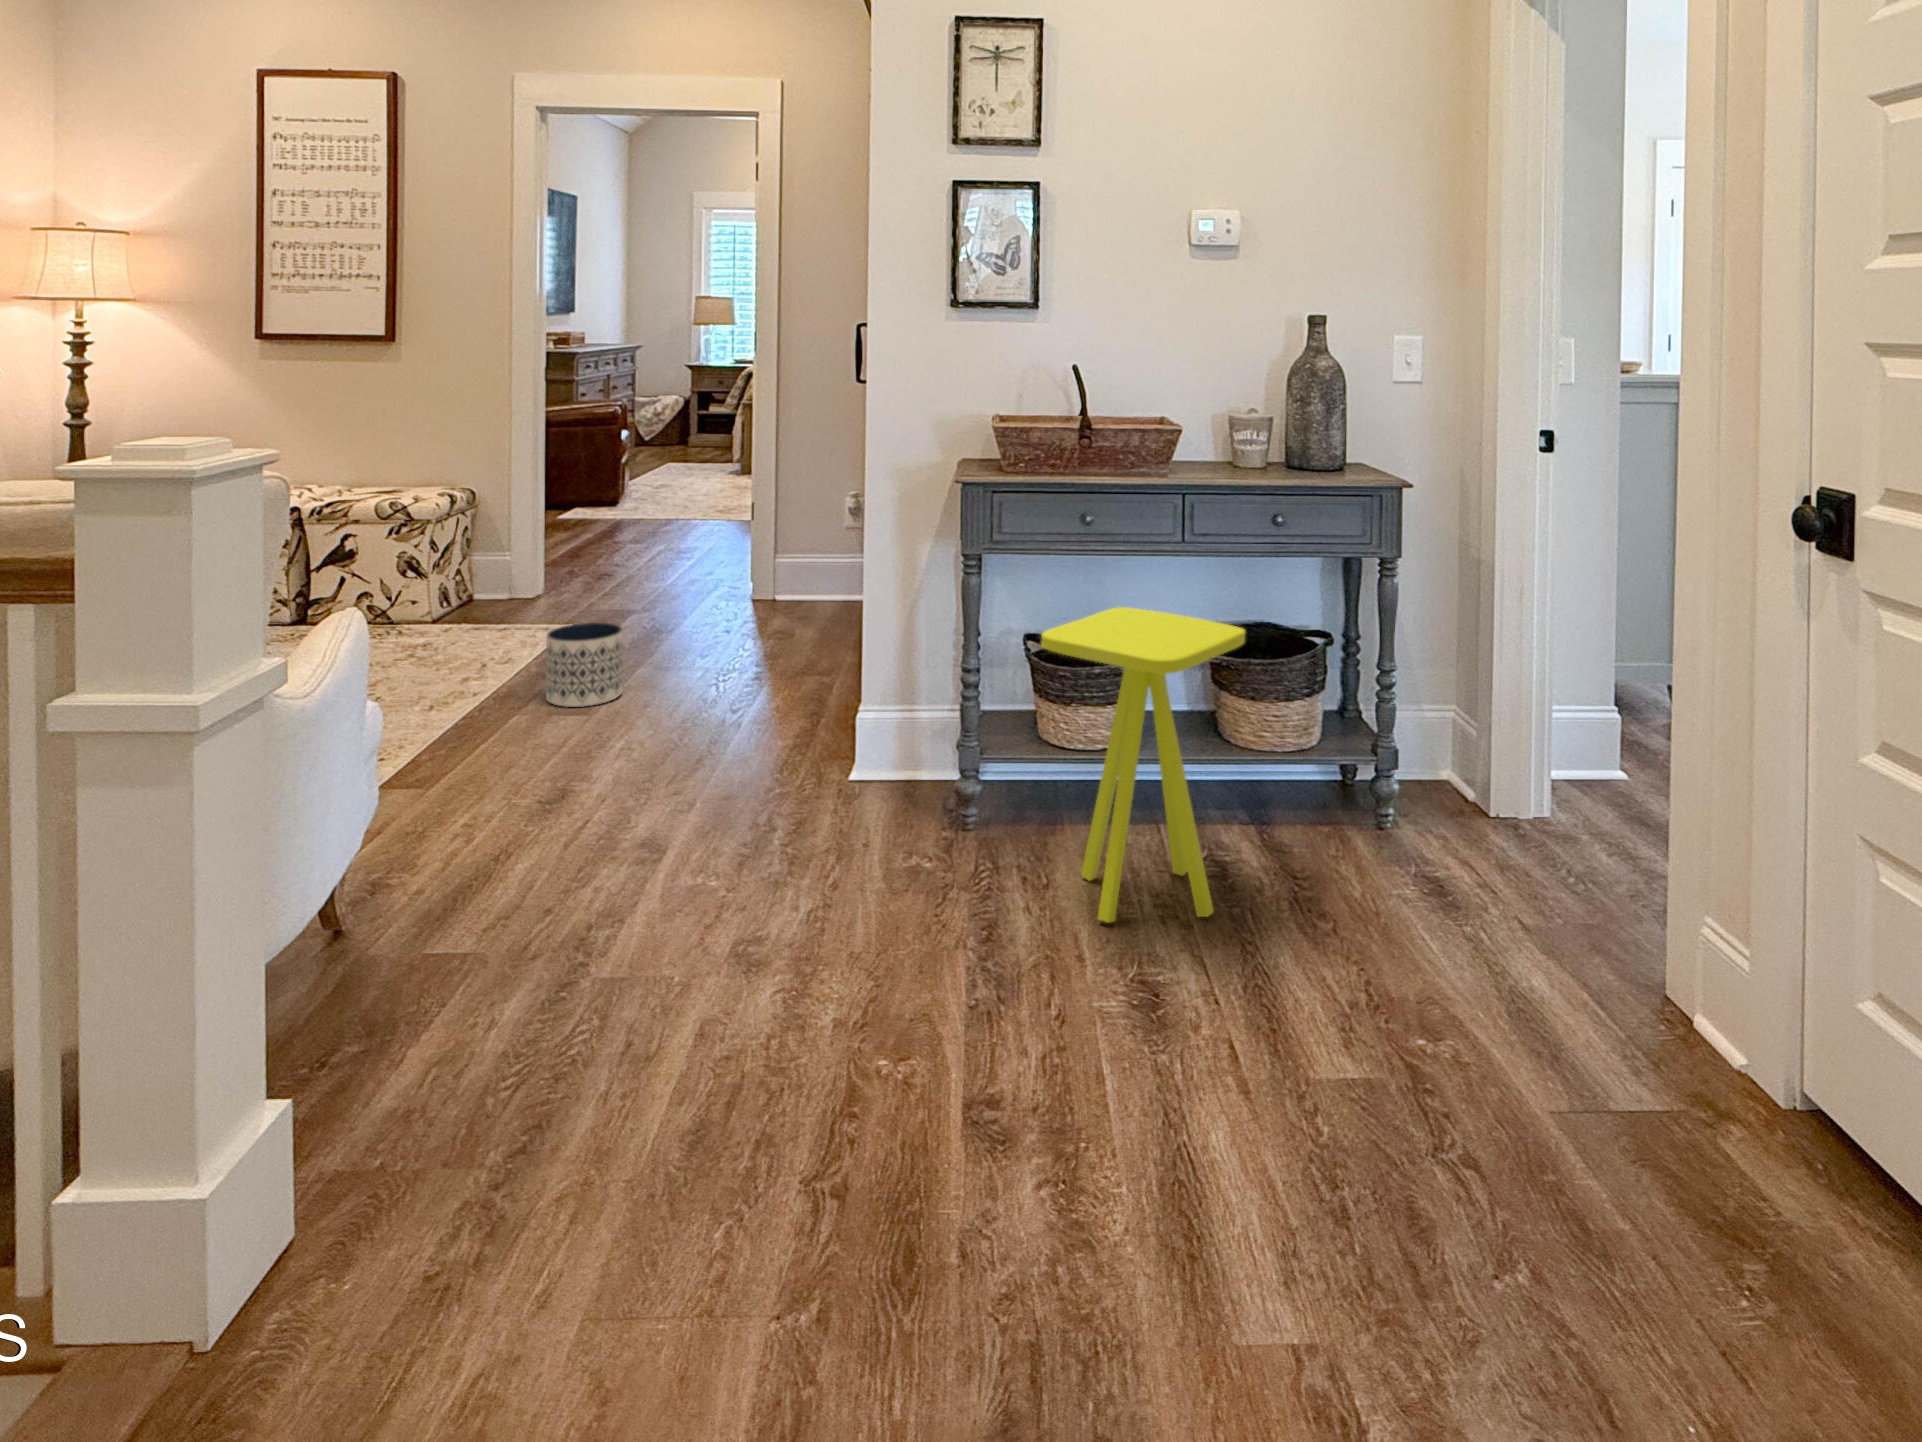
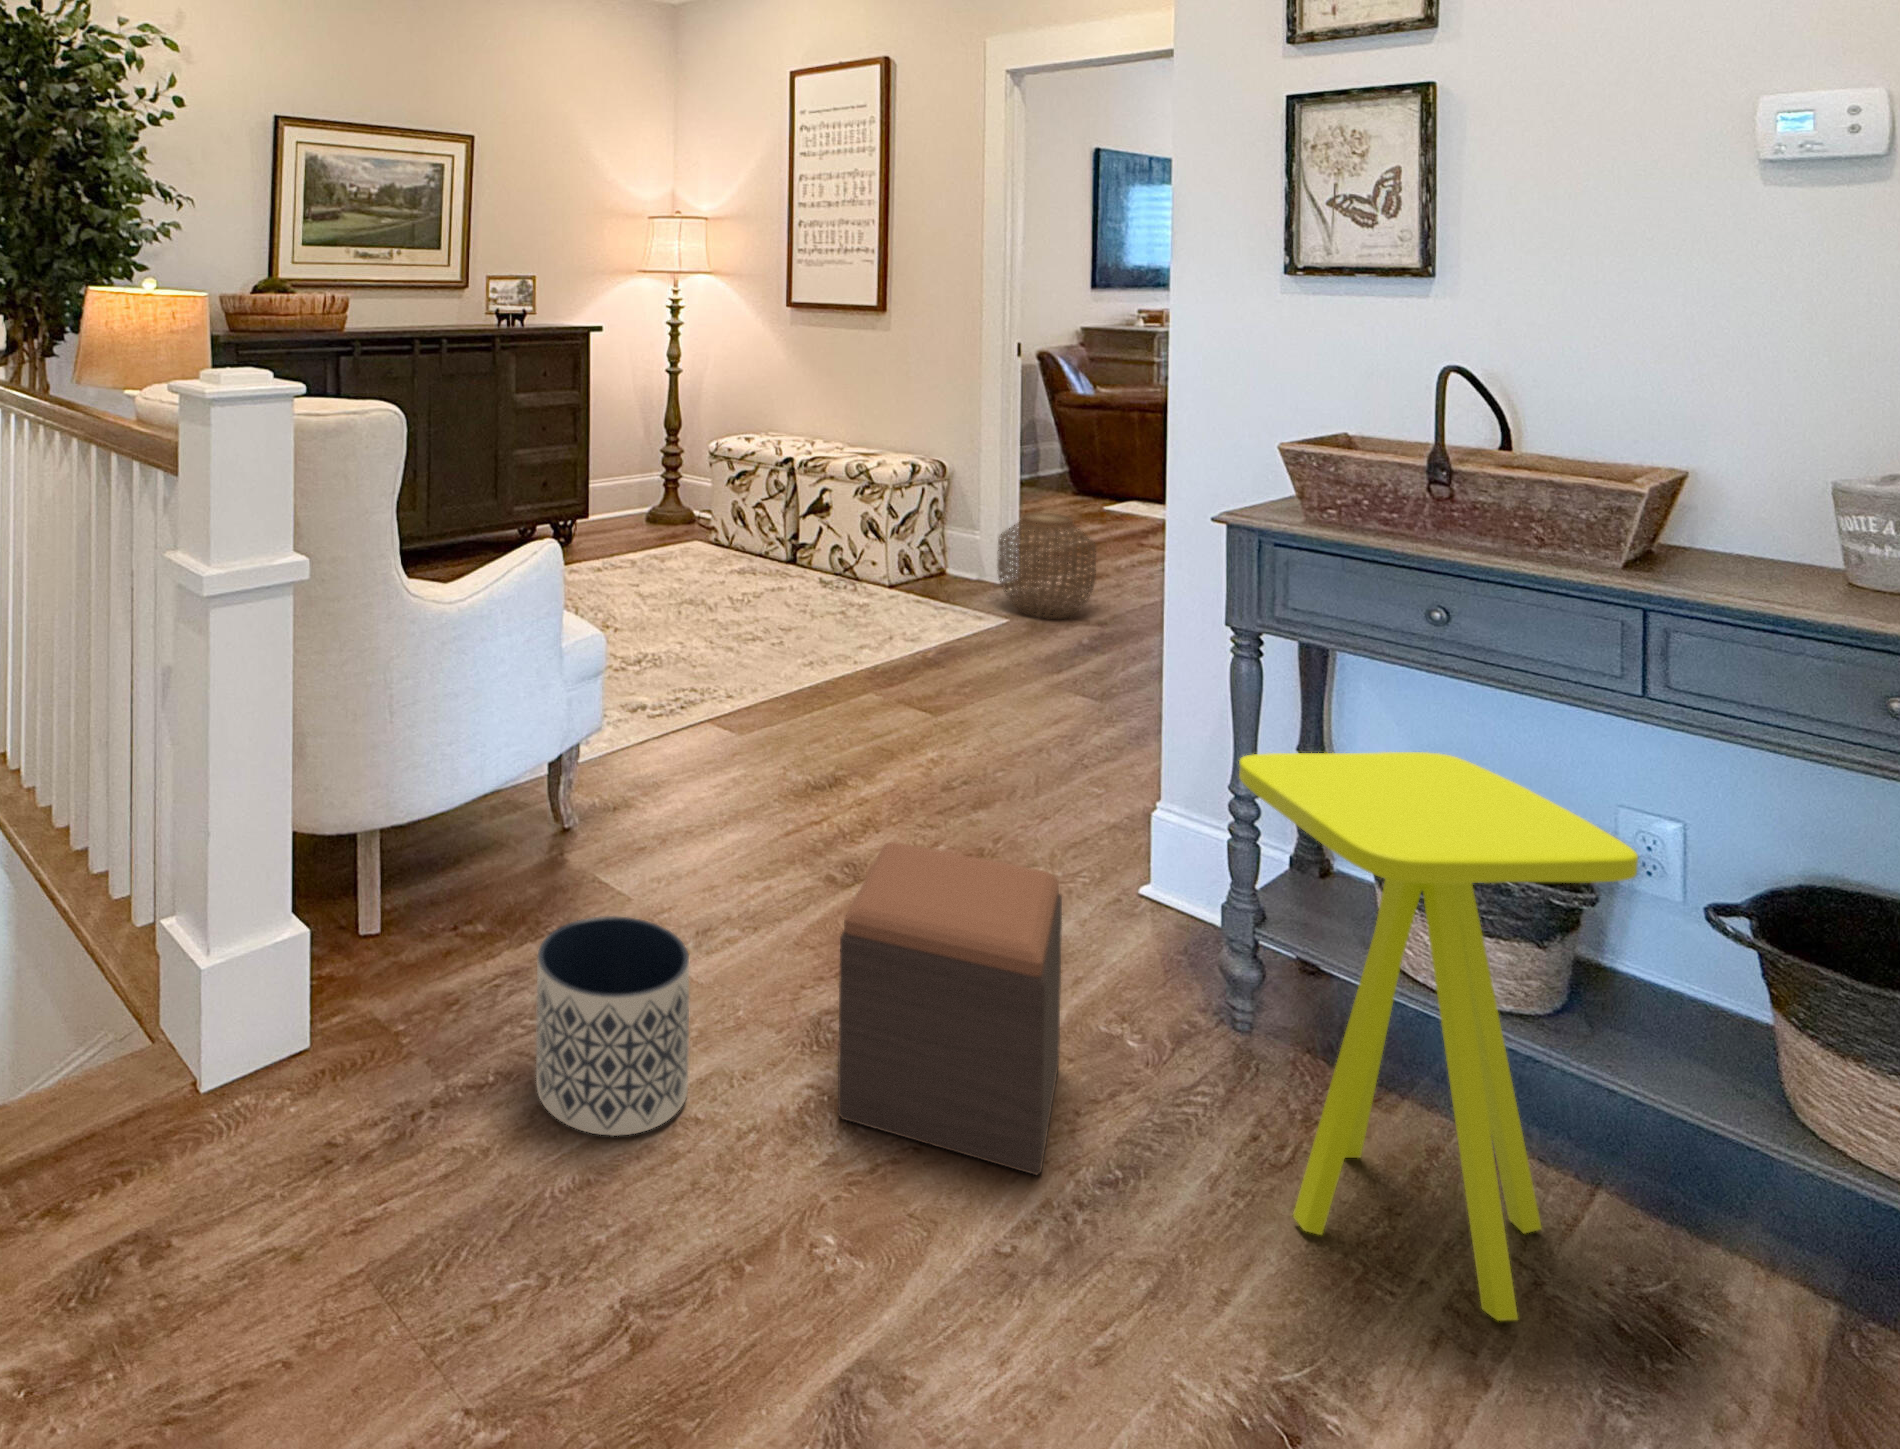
woven basket: none [550,523,642,620] -> present [998,513,1096,619]
planter: present [546,623,623,707] -> present [536,916,689,1136]
footstool: none [781,761,968,1004] -> present [838,842,1062,1175]

